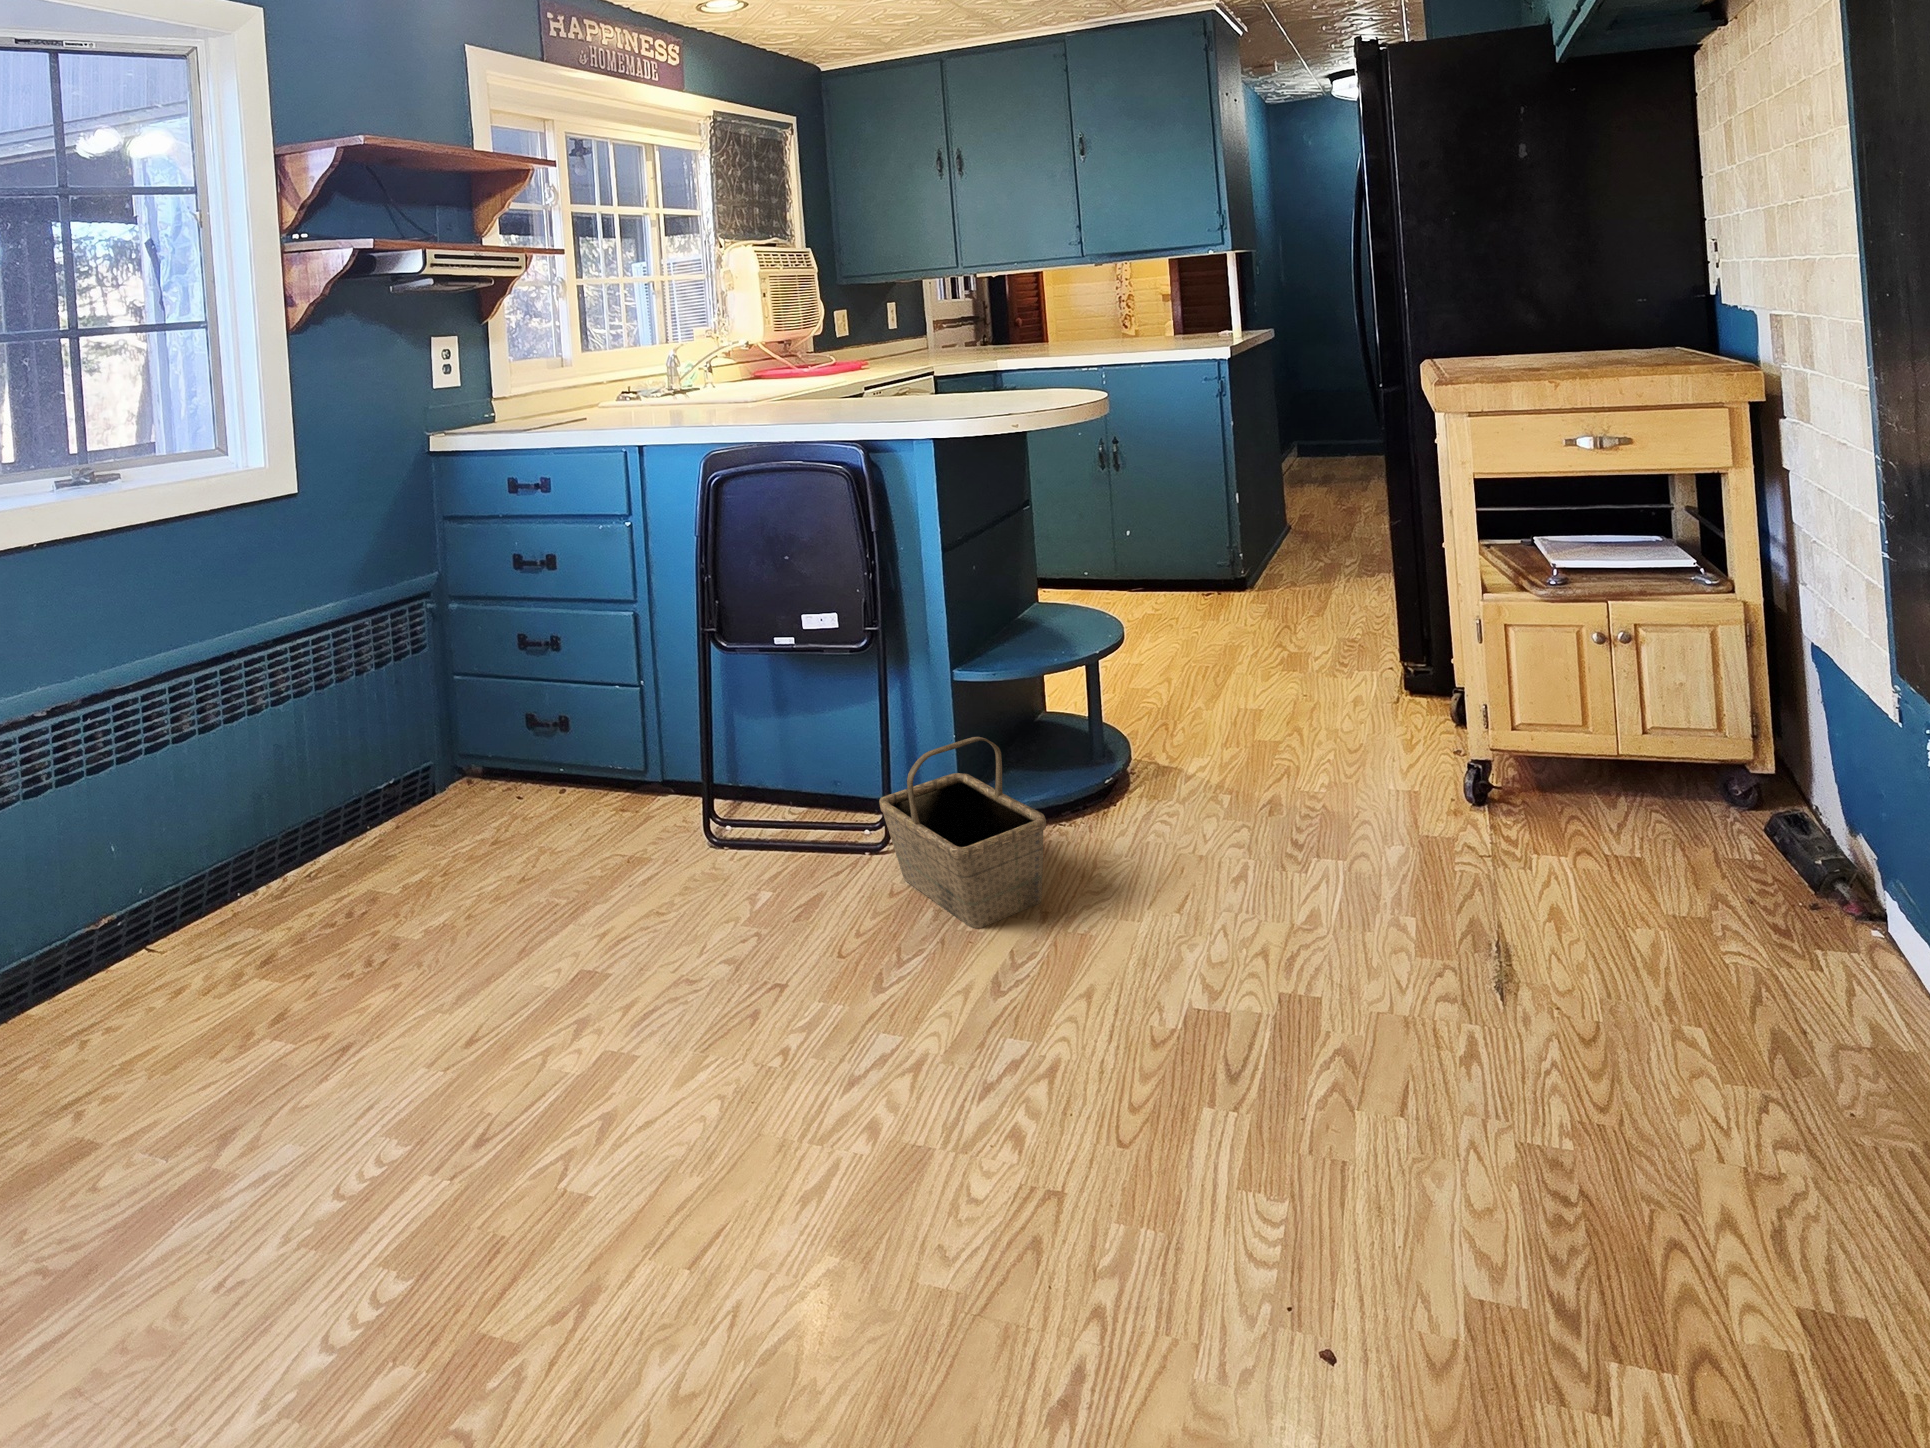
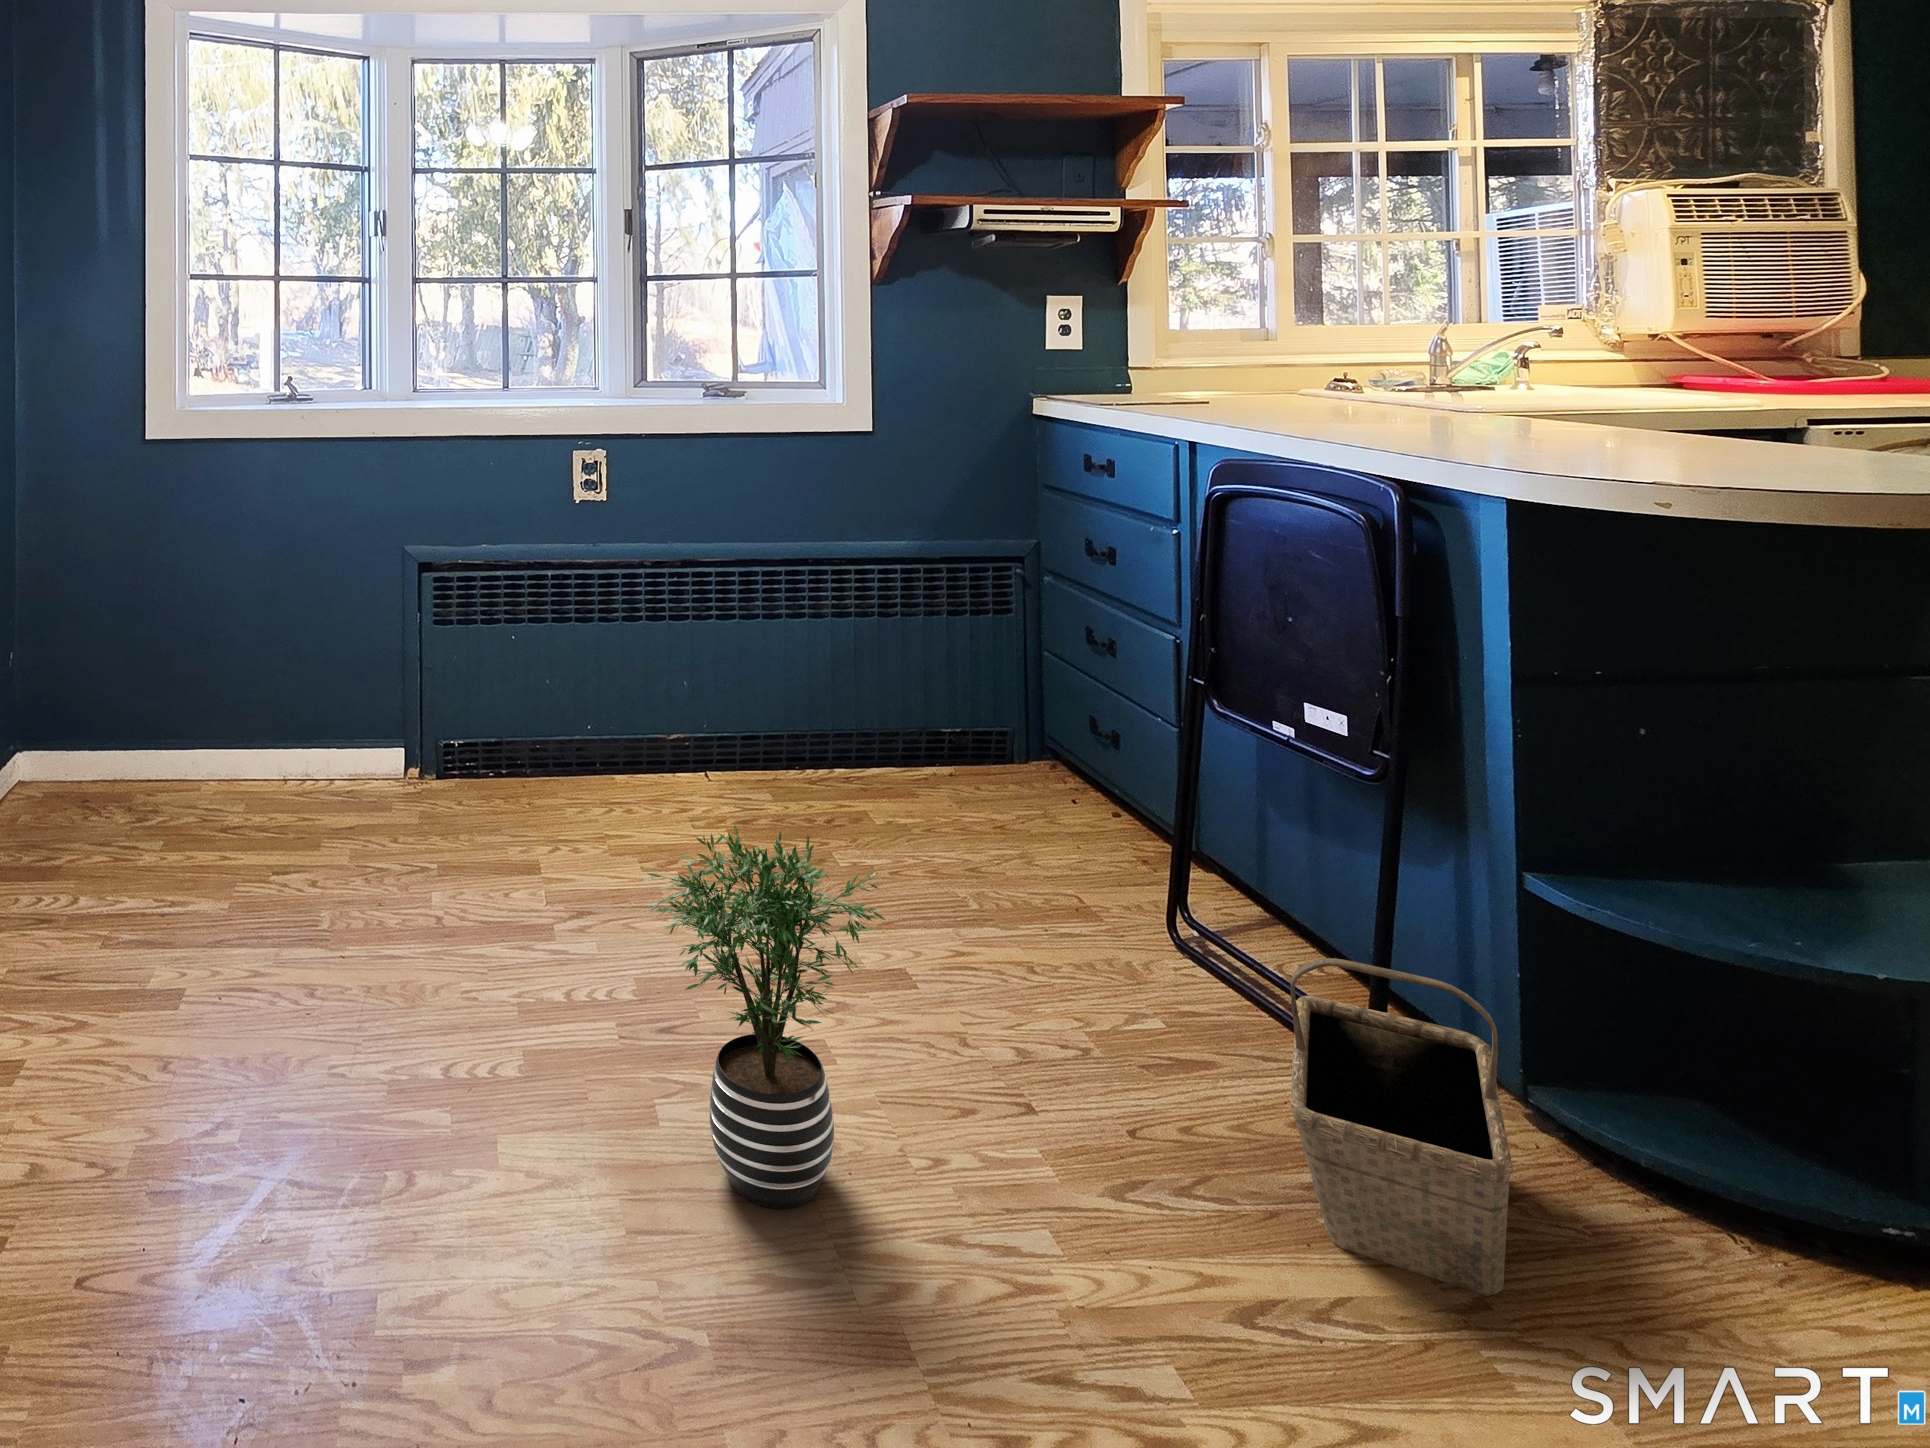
potted plant: none [569,816,804,1184] -> present [643,825,885,1209]

